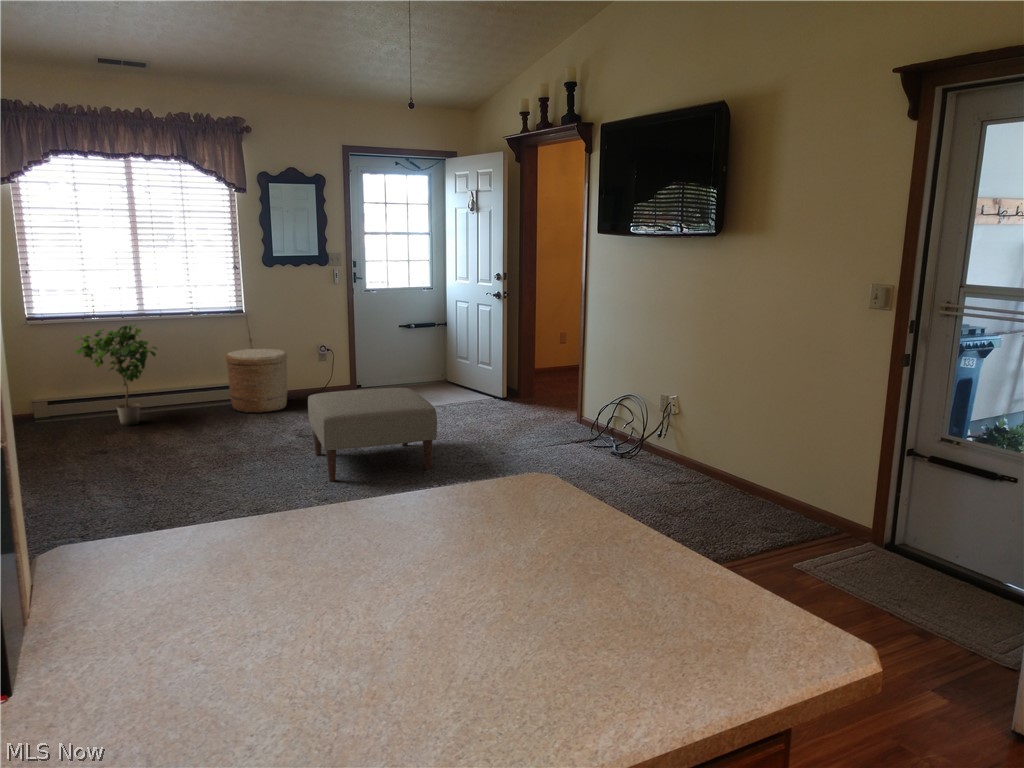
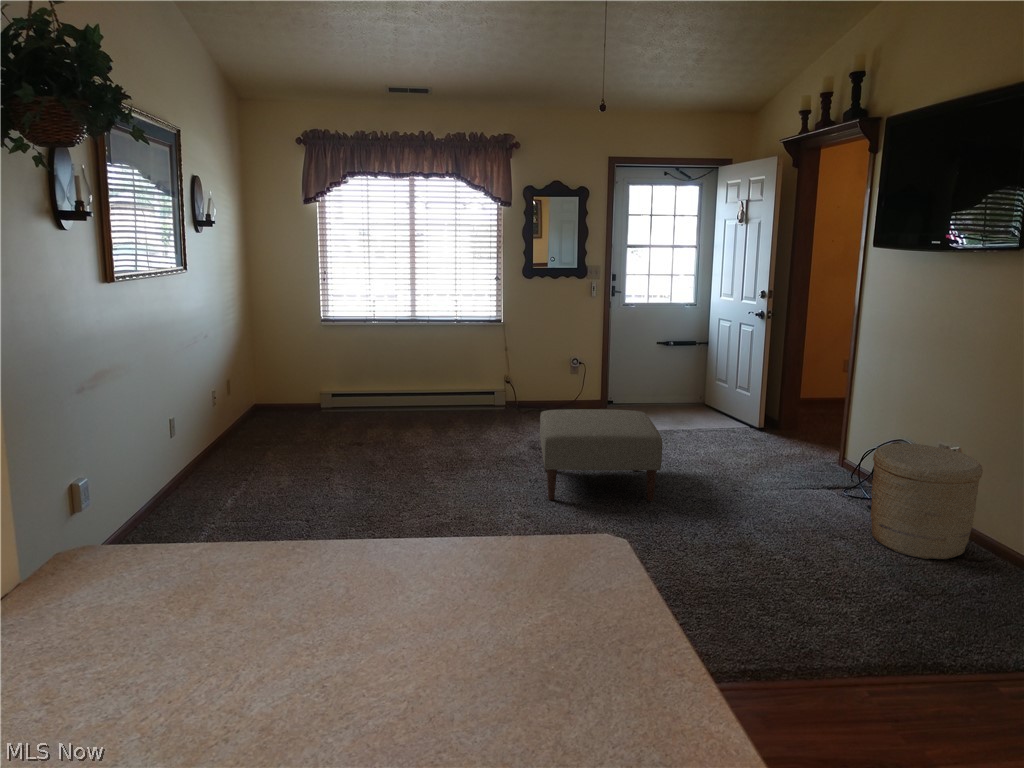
potted plant: present [74,324,157,426] -> none [353,330,424,422]
woven basket: present [226,349,288,413] -> present [871,443,983,559]

